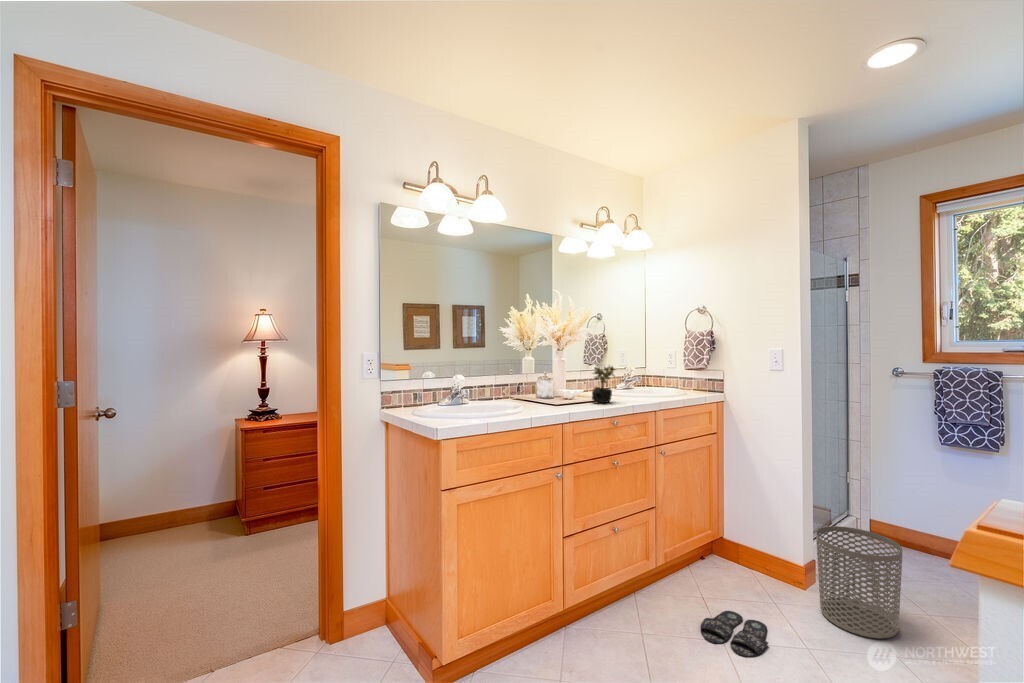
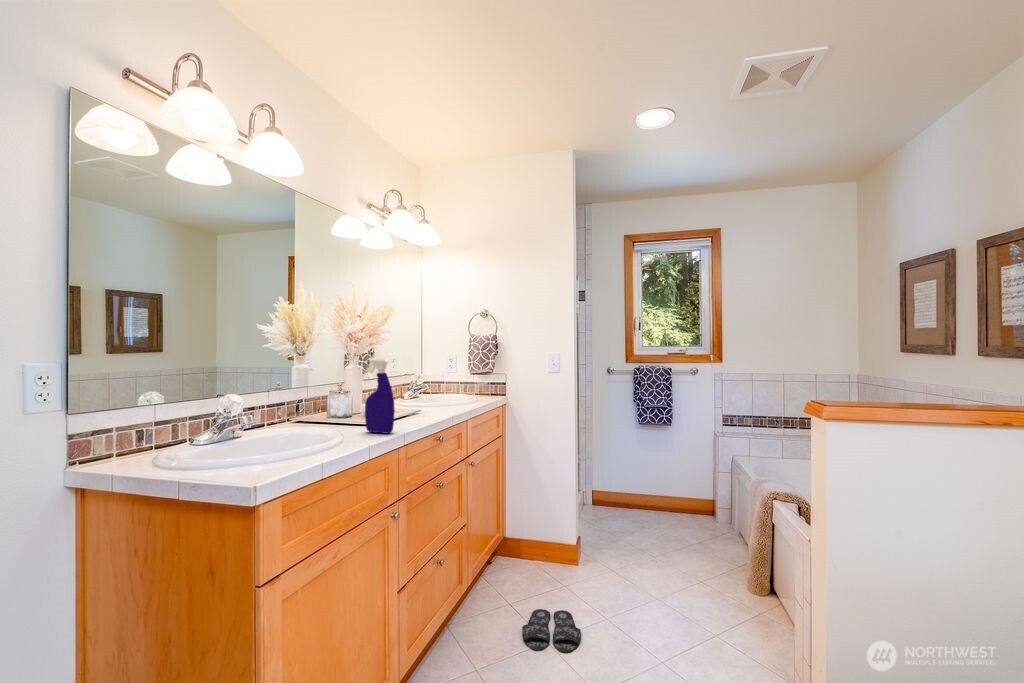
spray bottle: none [545,352,564,411] -> present [365,358,395,433]
succulent plant: present [592,366,615,403] -> none [401,372,429,418]
waste bin: present [816,526,903,639] -> none [592,503,651,593]

